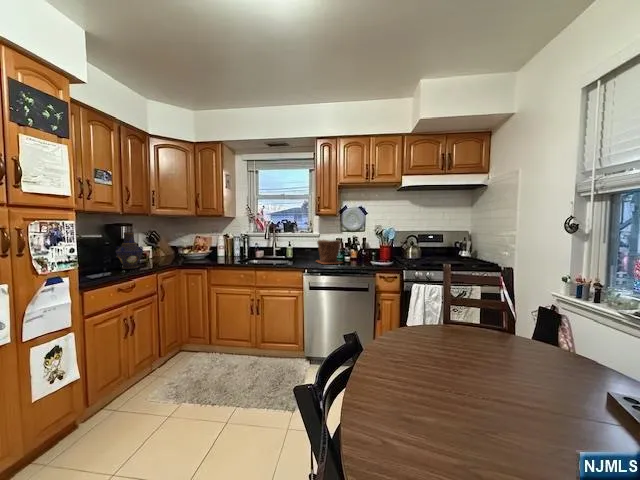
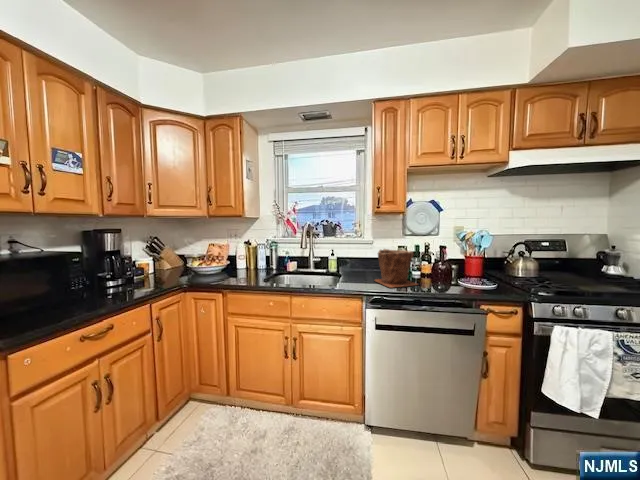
vase: present [116,232,143,269] -> none [88,243,130,298]

